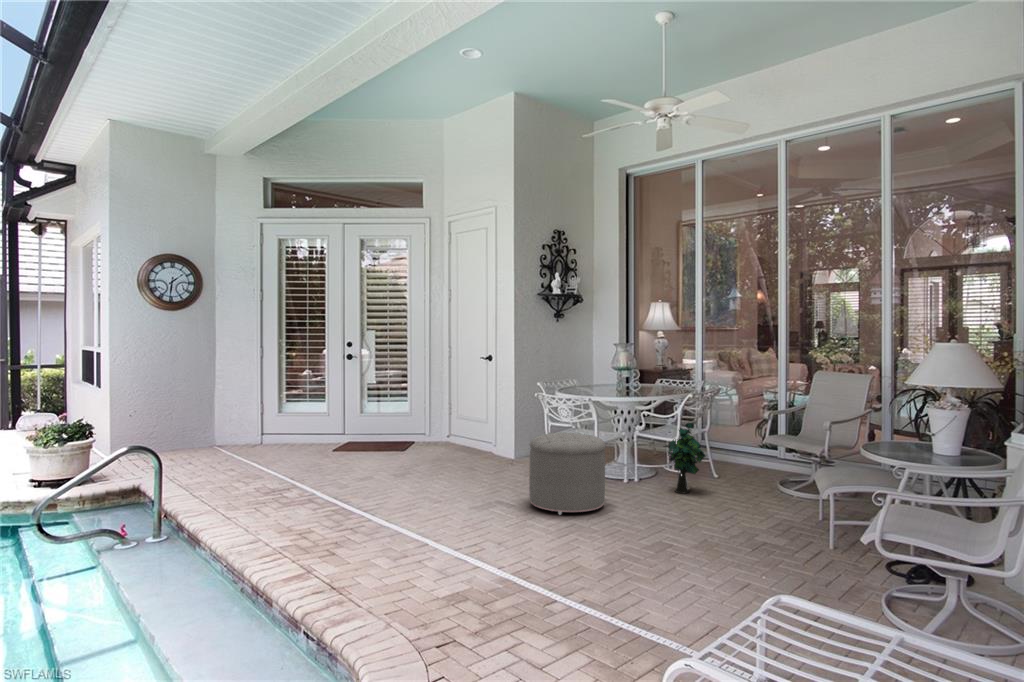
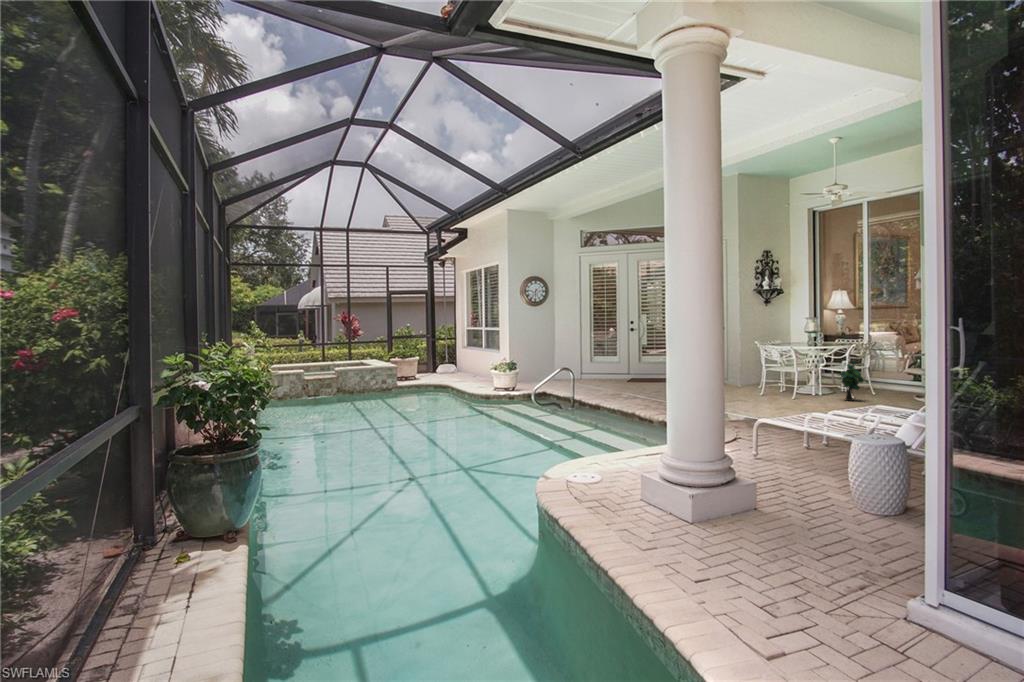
ottoman: present [529,432,606,515] -> none [756,366,800,406]

